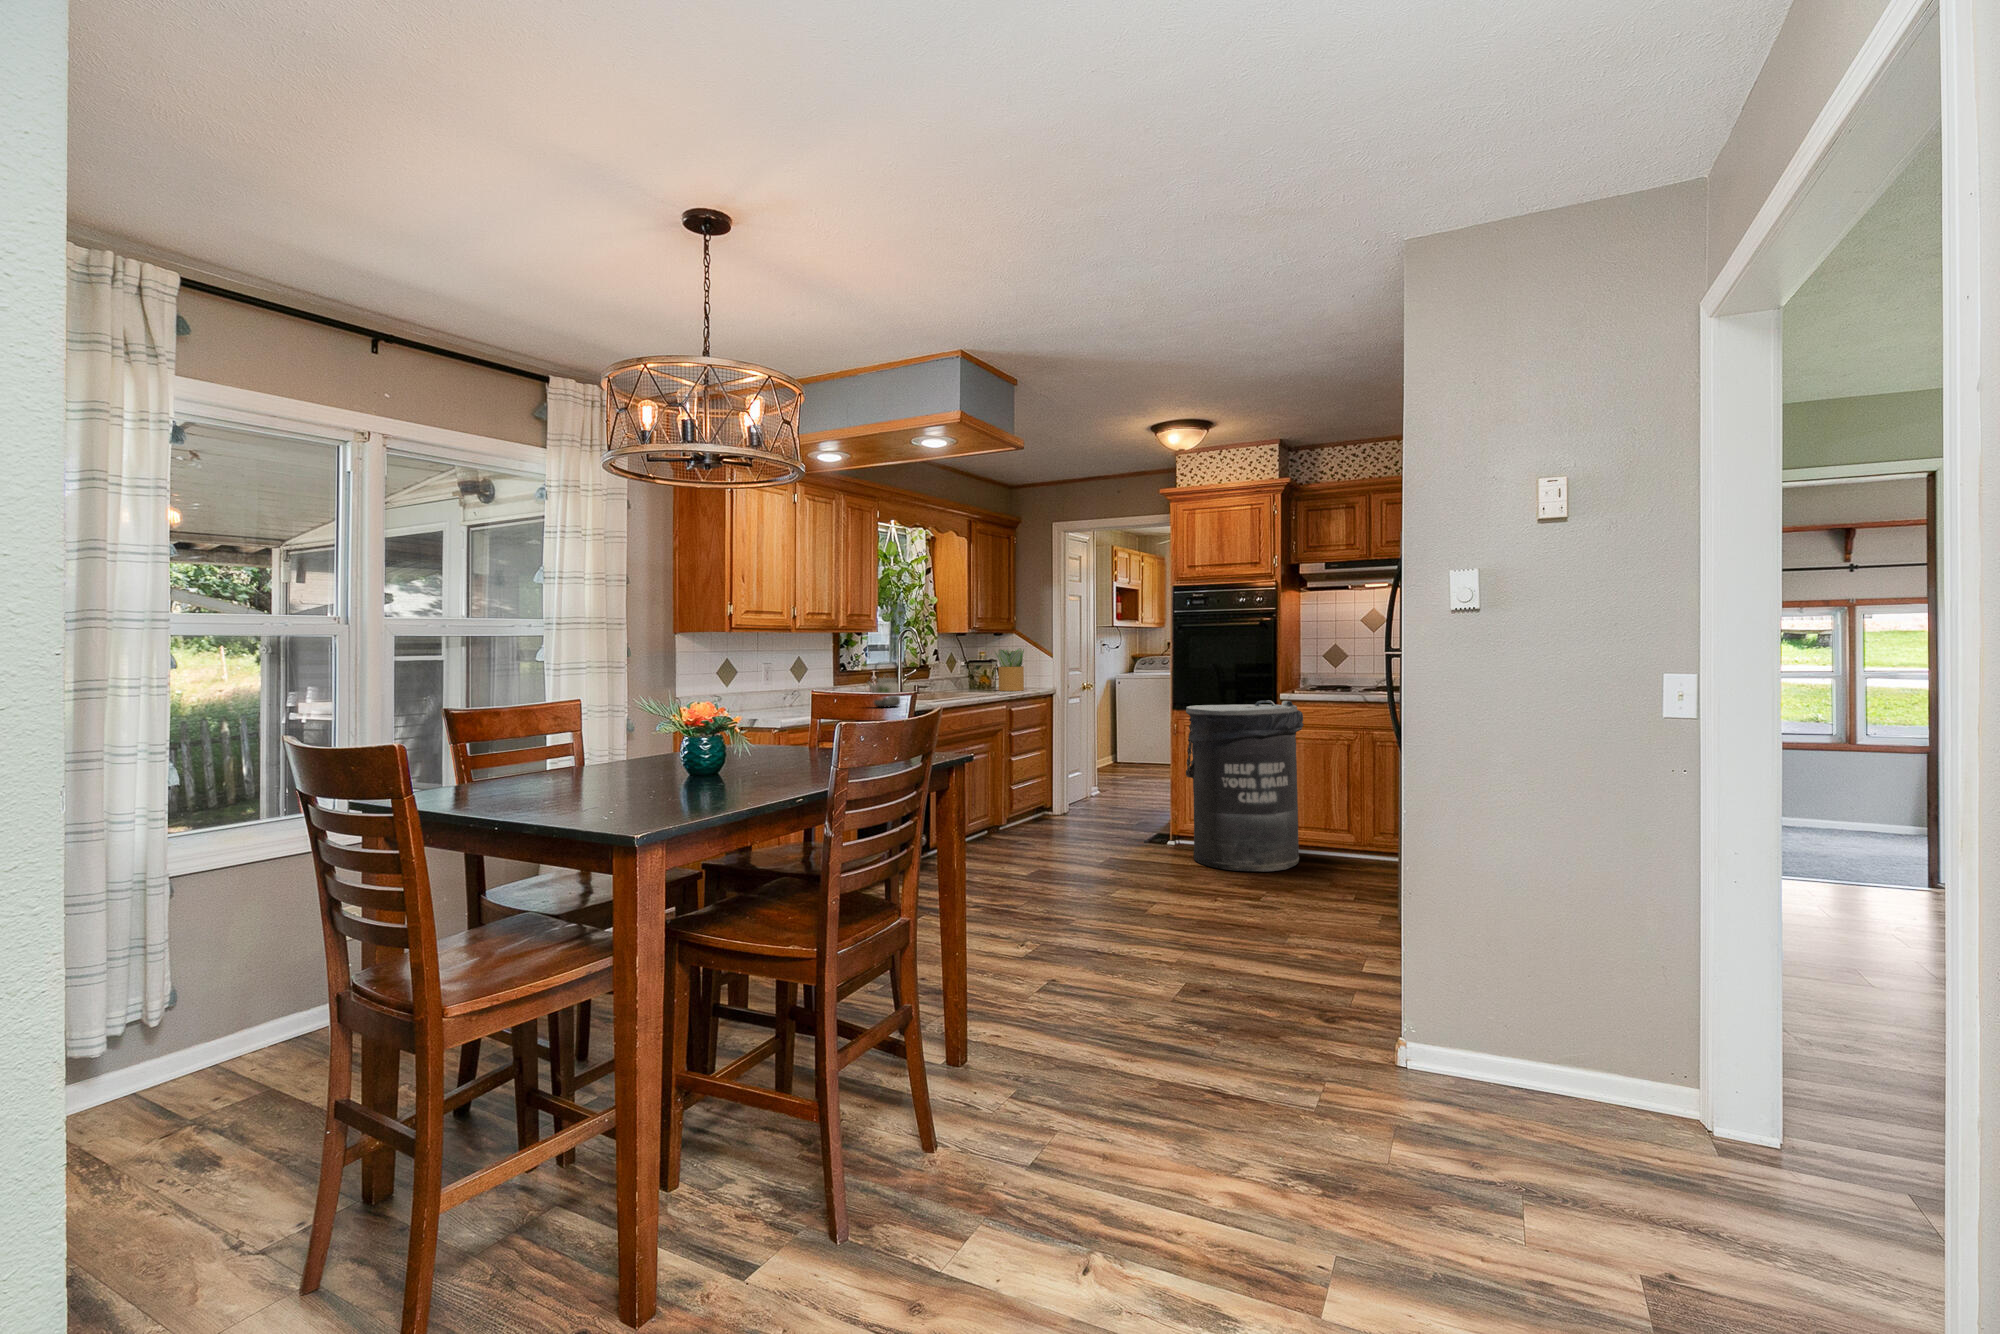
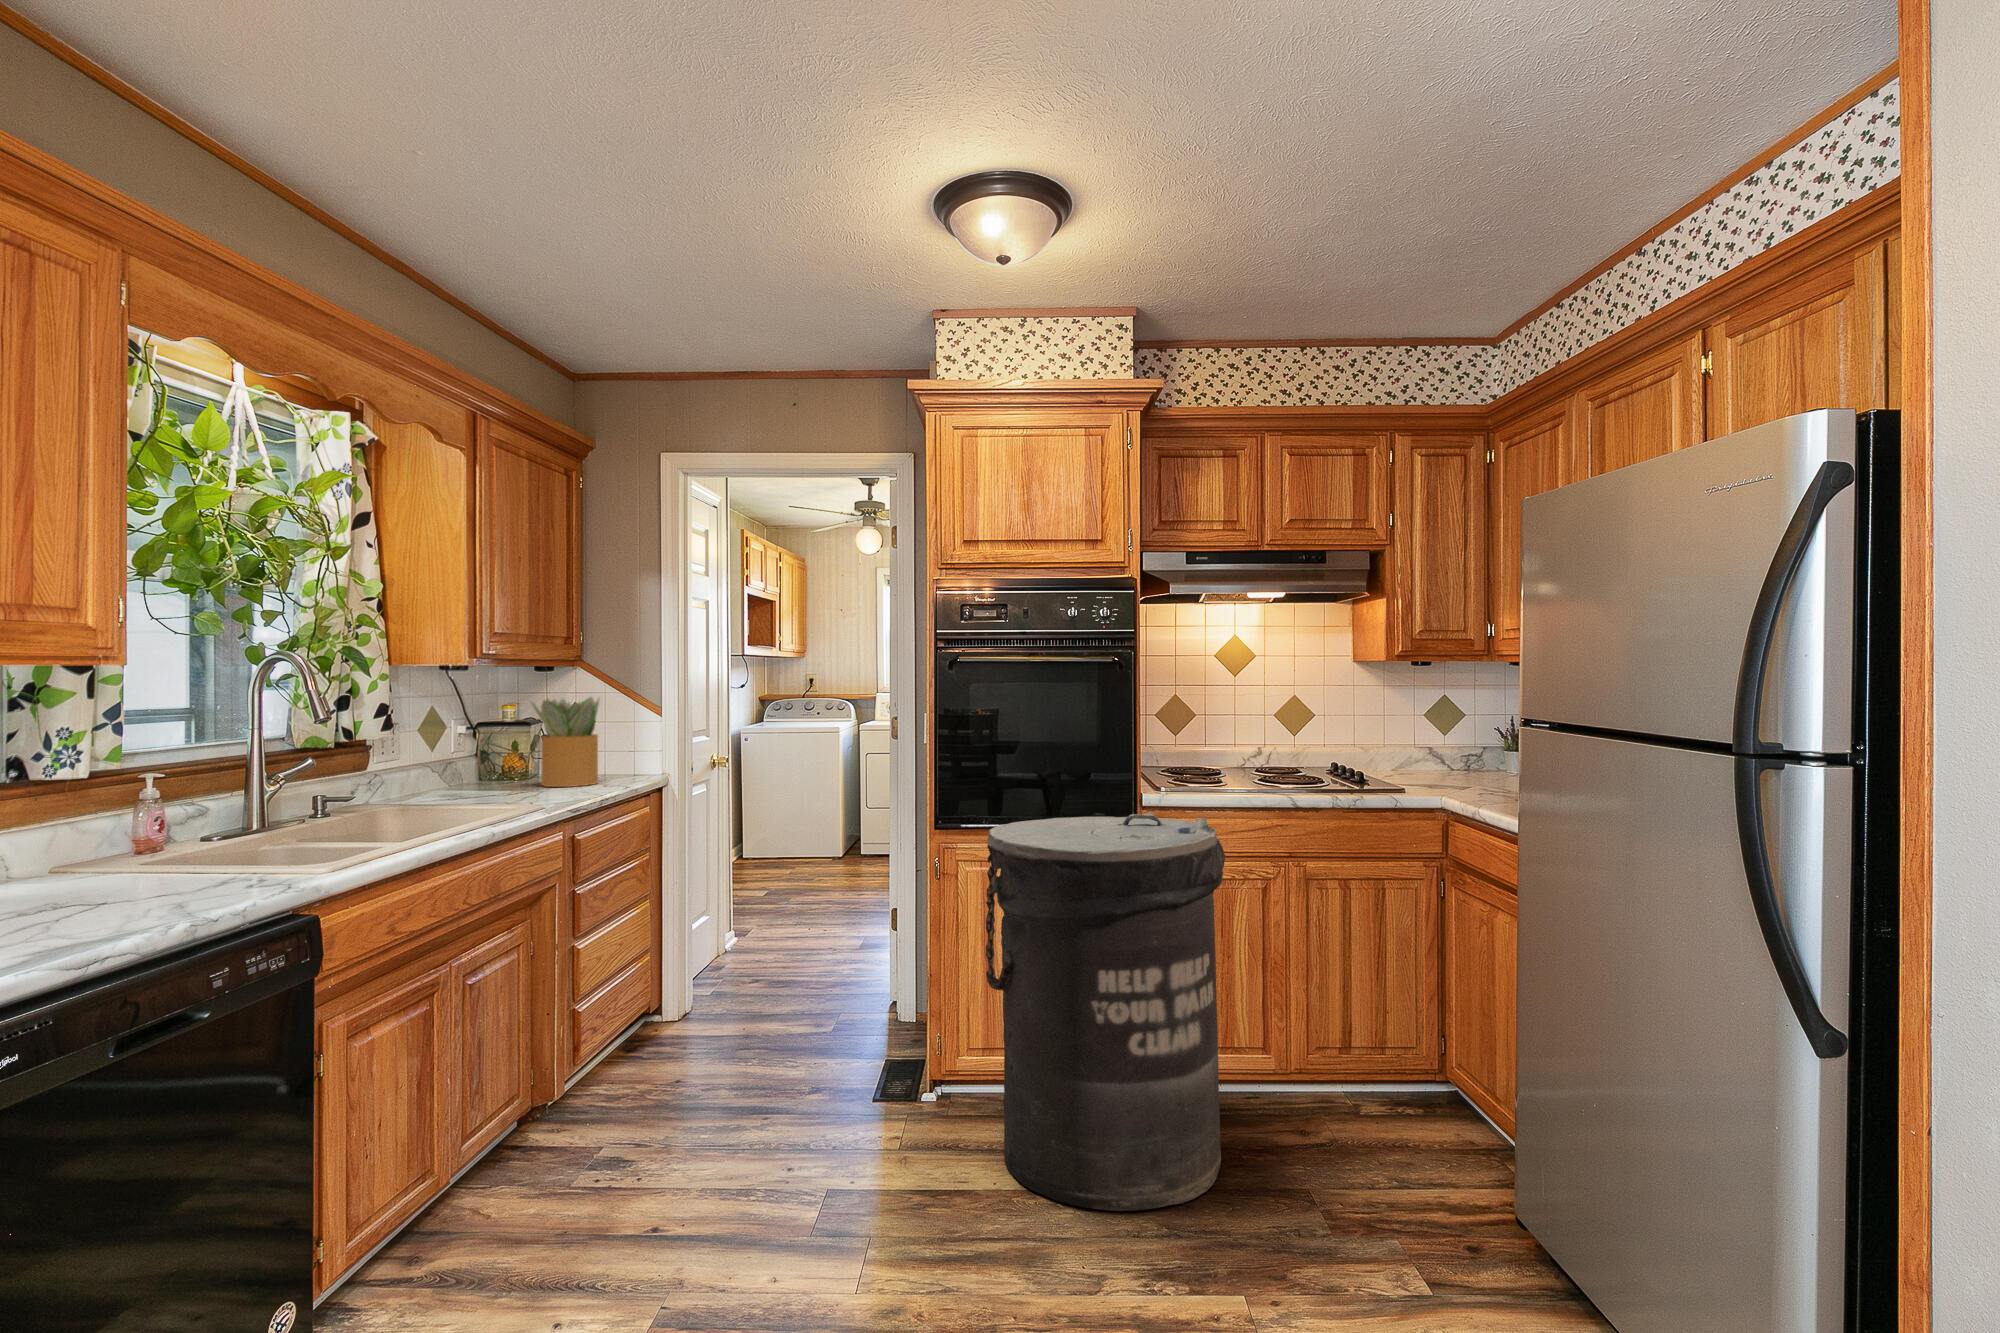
kettle: present [868,665,900,707] -> none [88,754,216,898]

